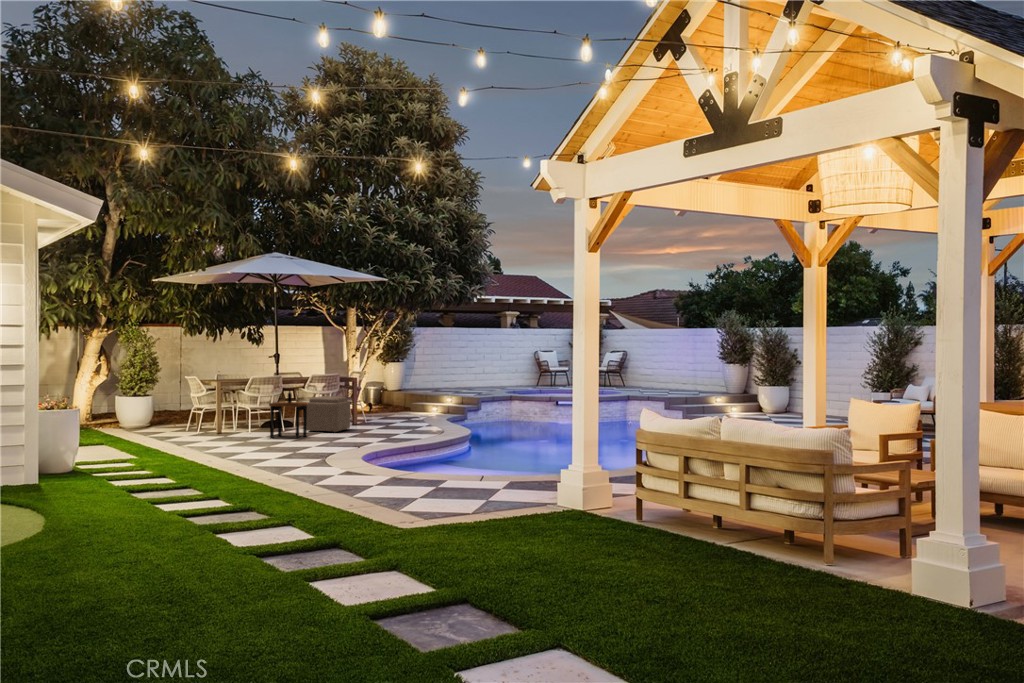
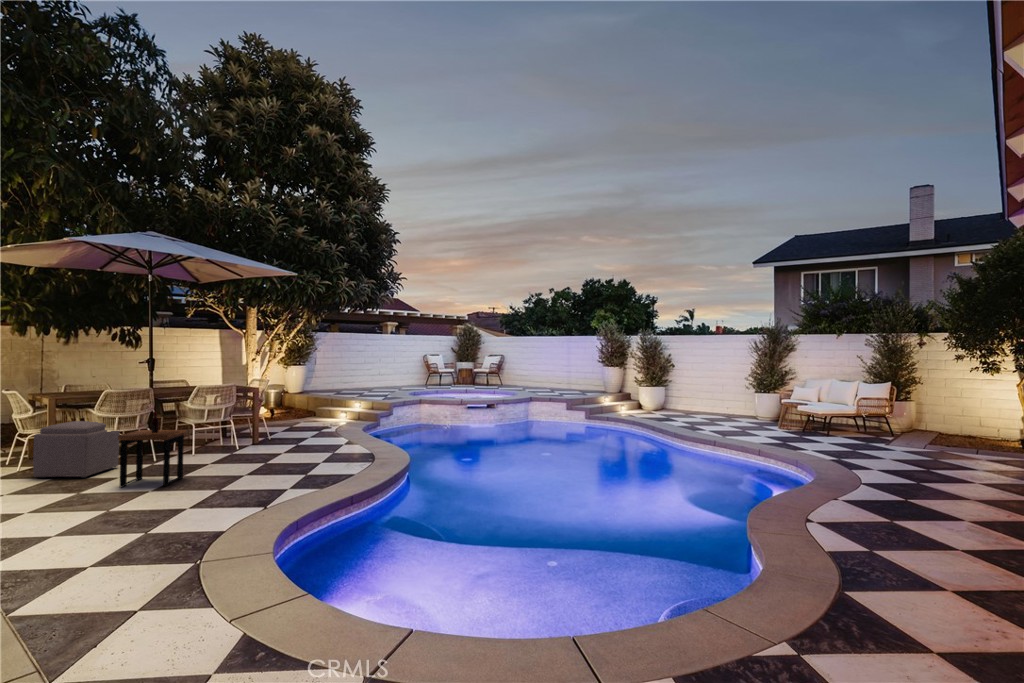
ottoman: present [307,396,350,432] -> present [33,421,119,478]

